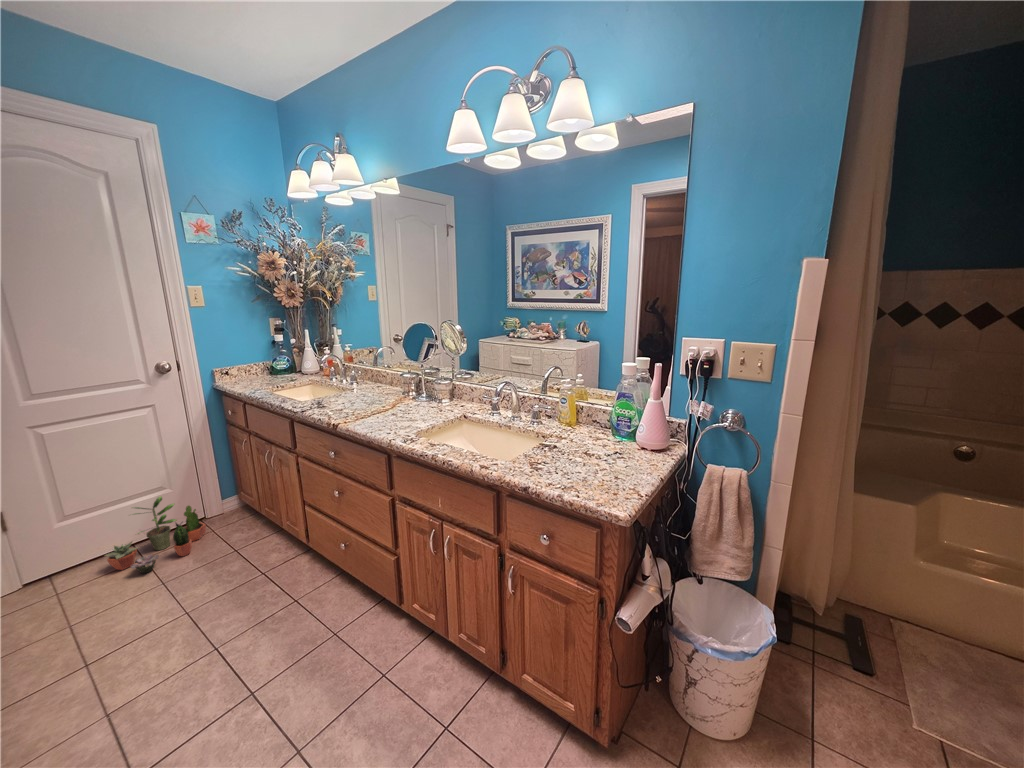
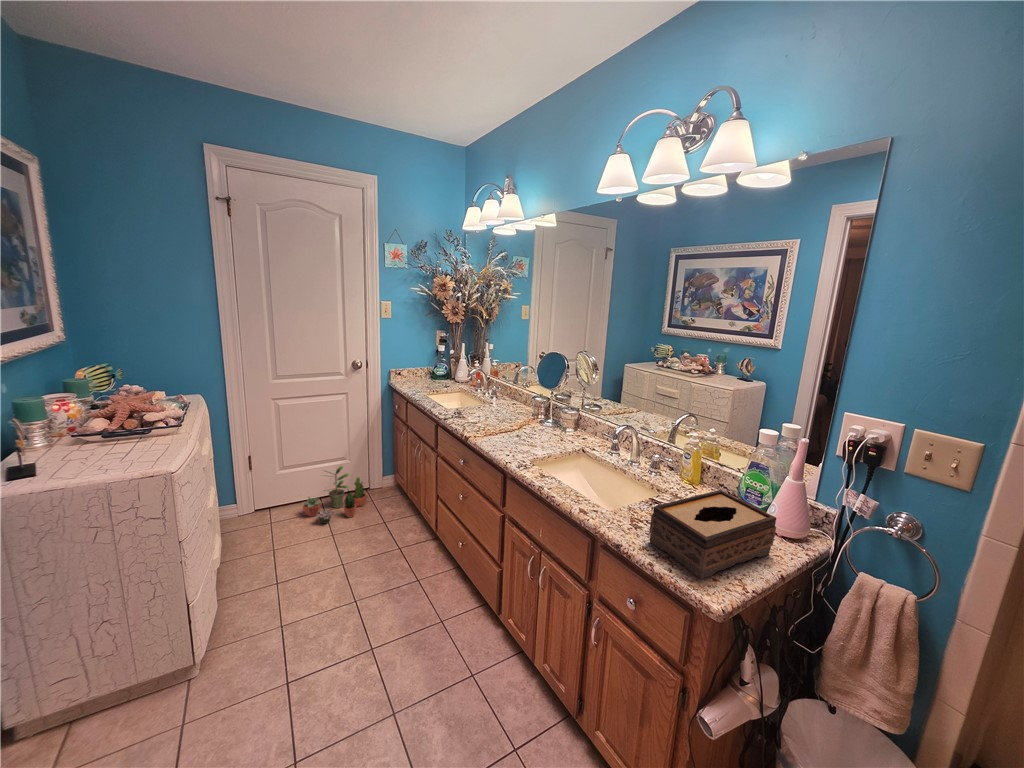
tissue box: none [552,420,651,497] -> present [649,490,776,579]

